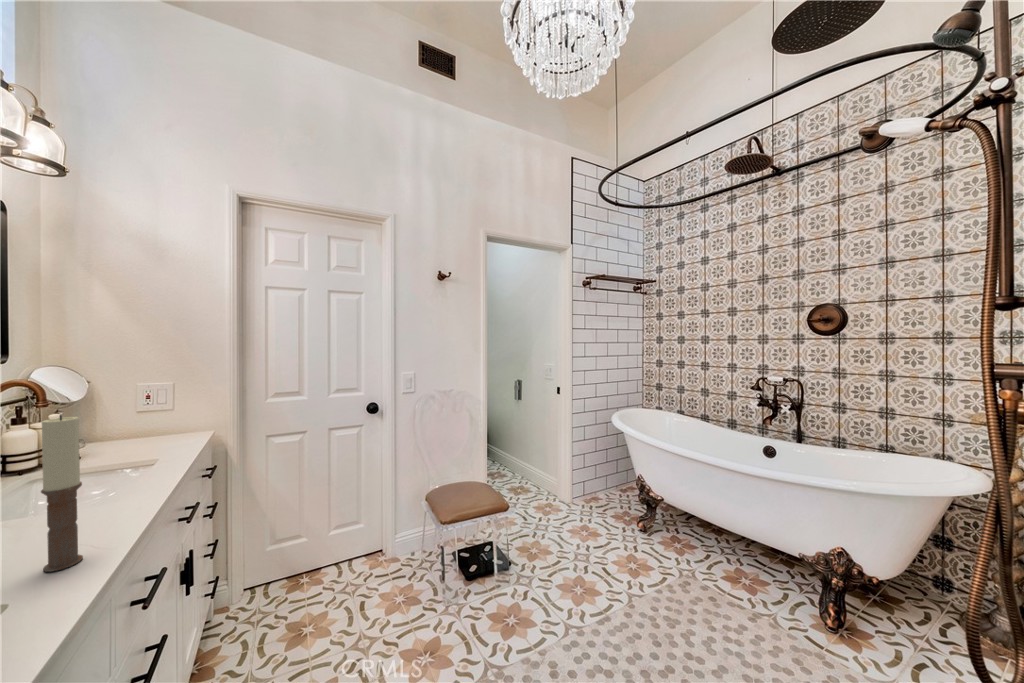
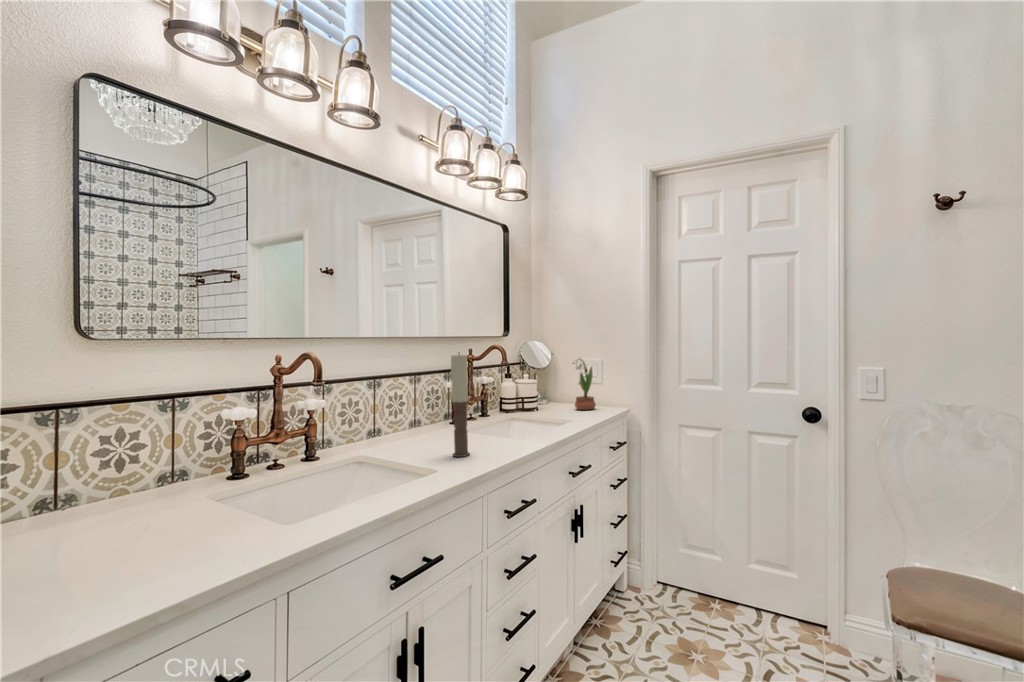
potted flower: none [141,385,179,446] -> present [572,358,596,410]

